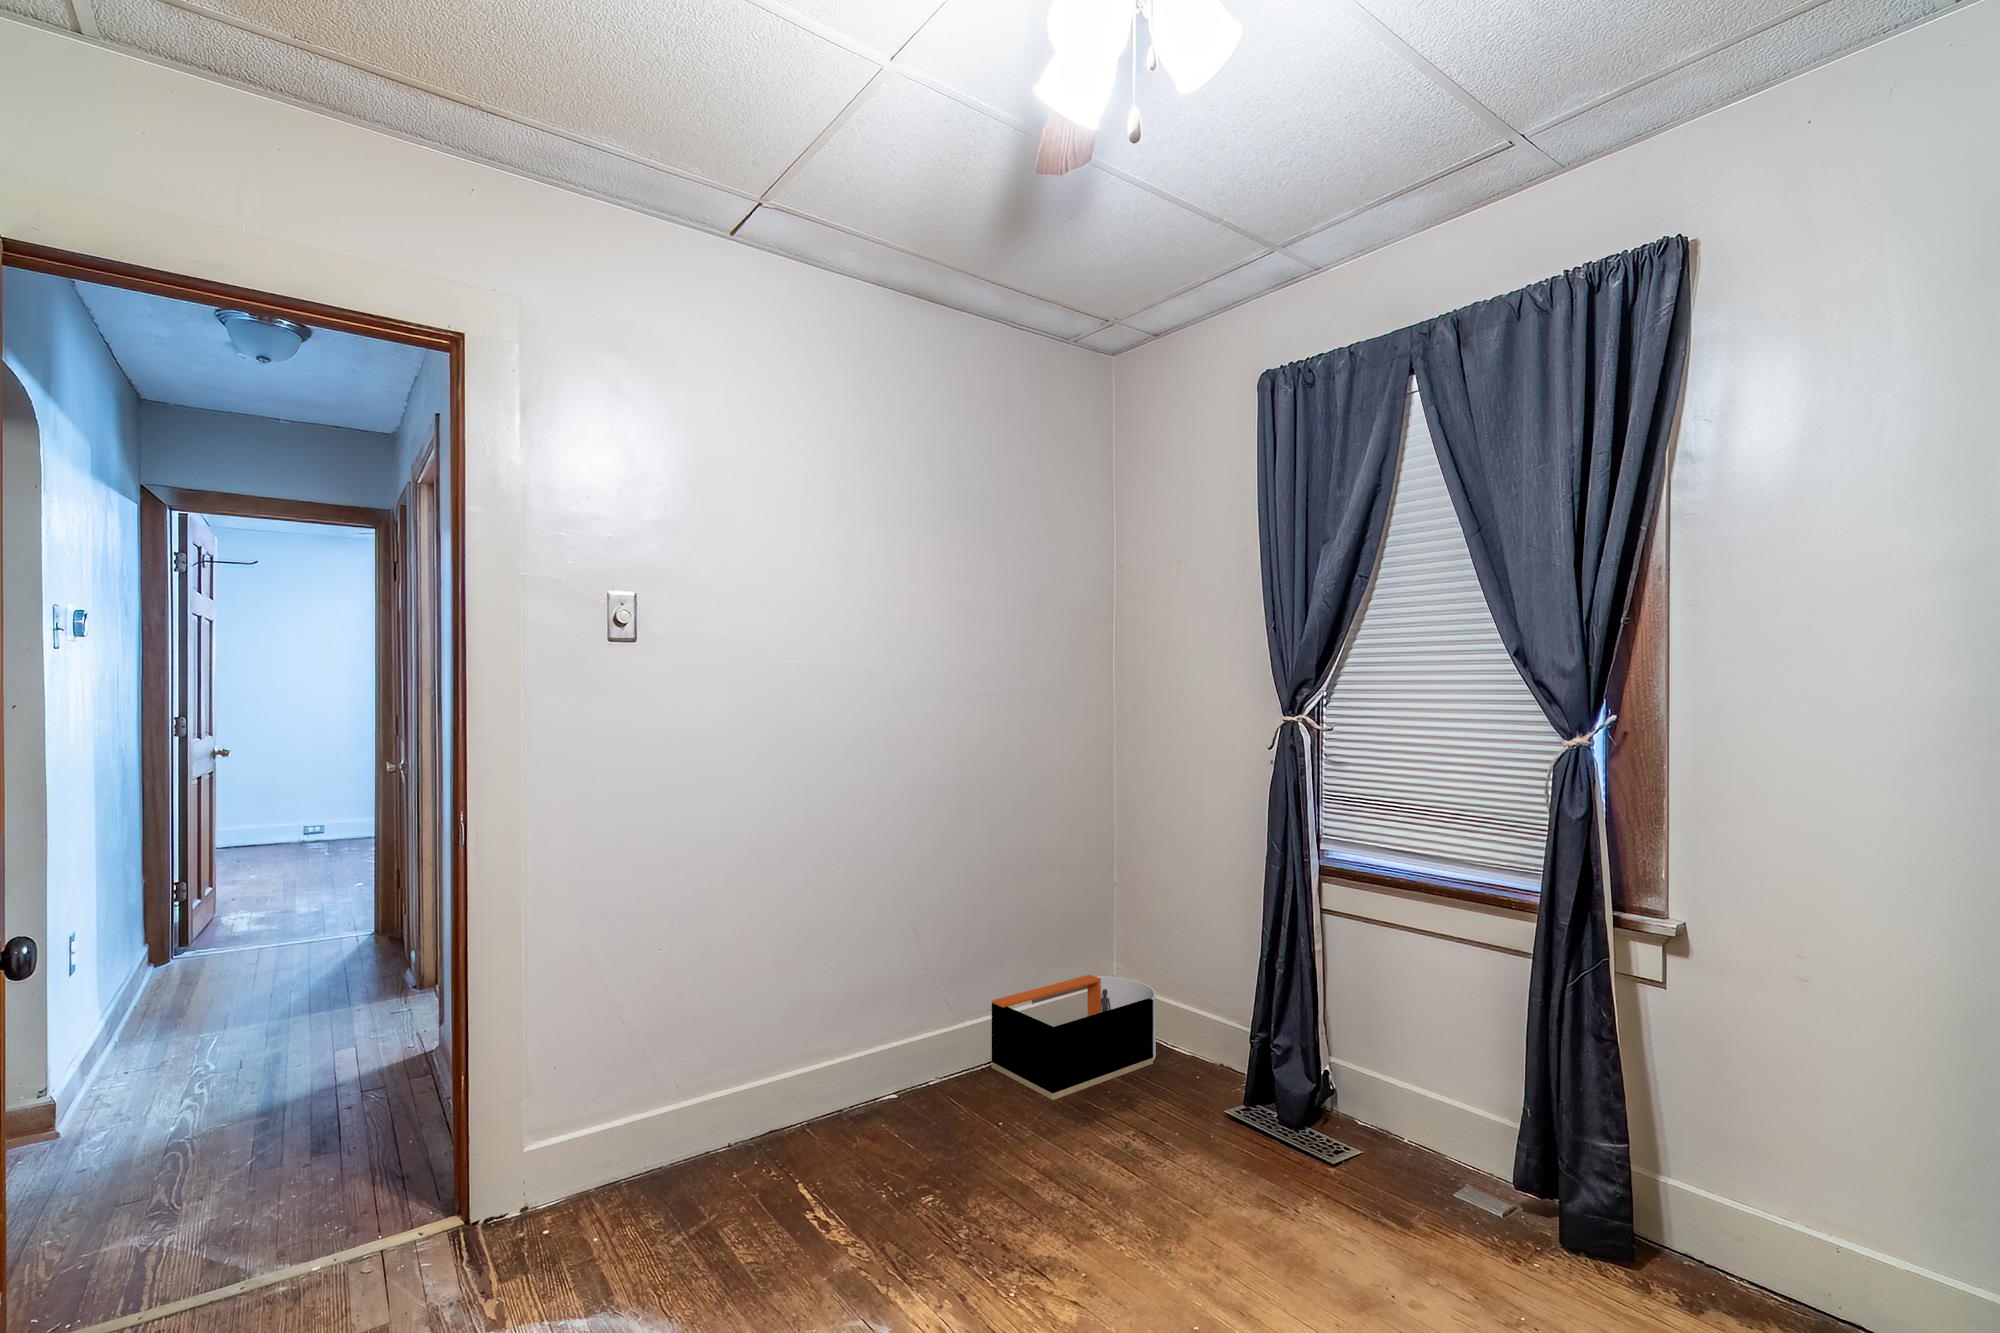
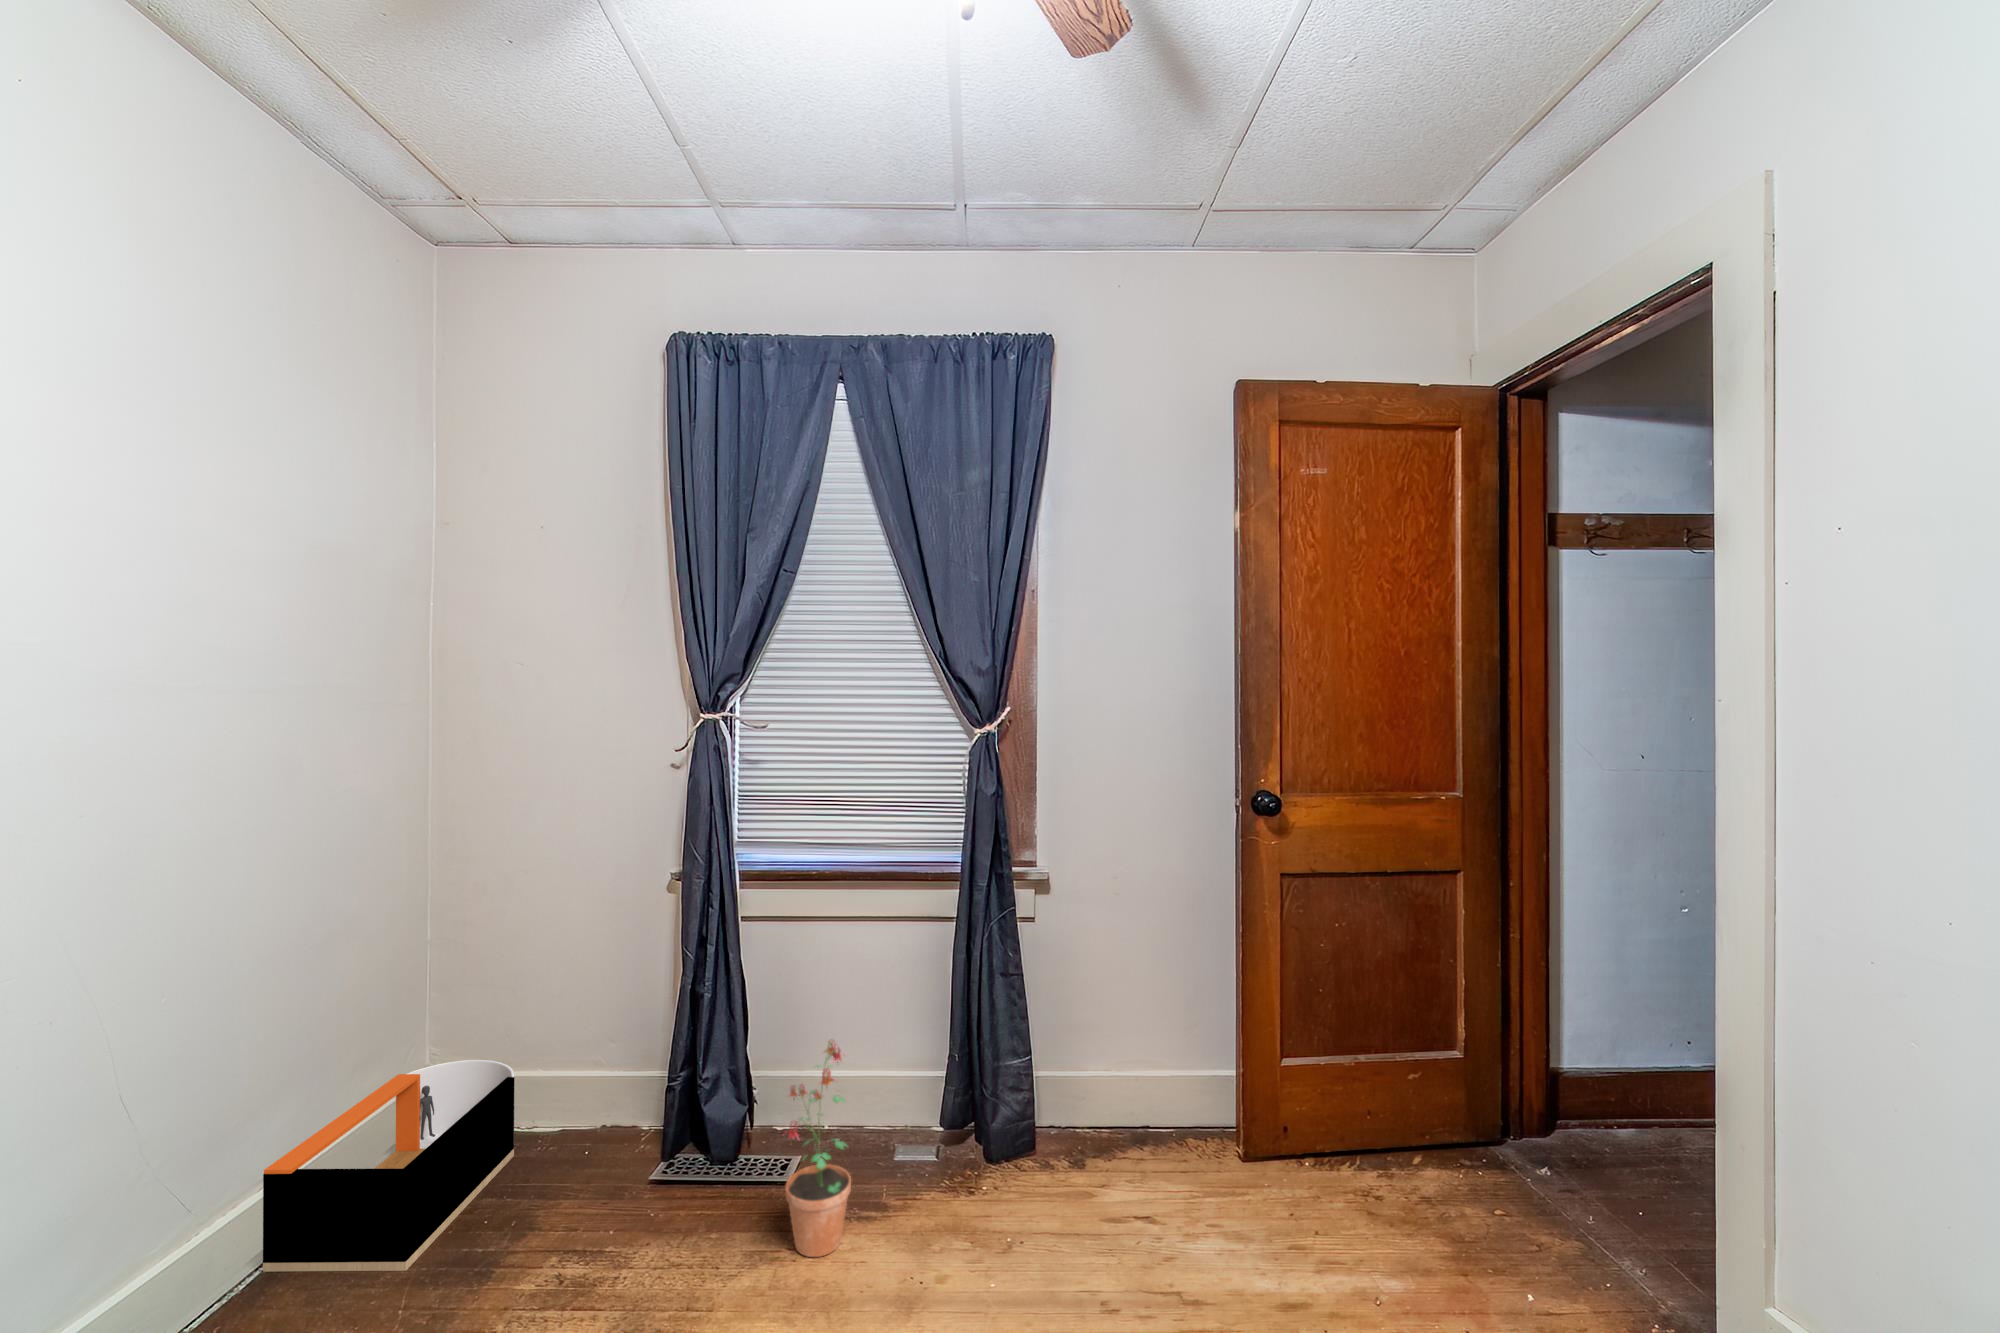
potted plant: none [1282,1030,1359,1231] -> present [783,1039,851,1257]

